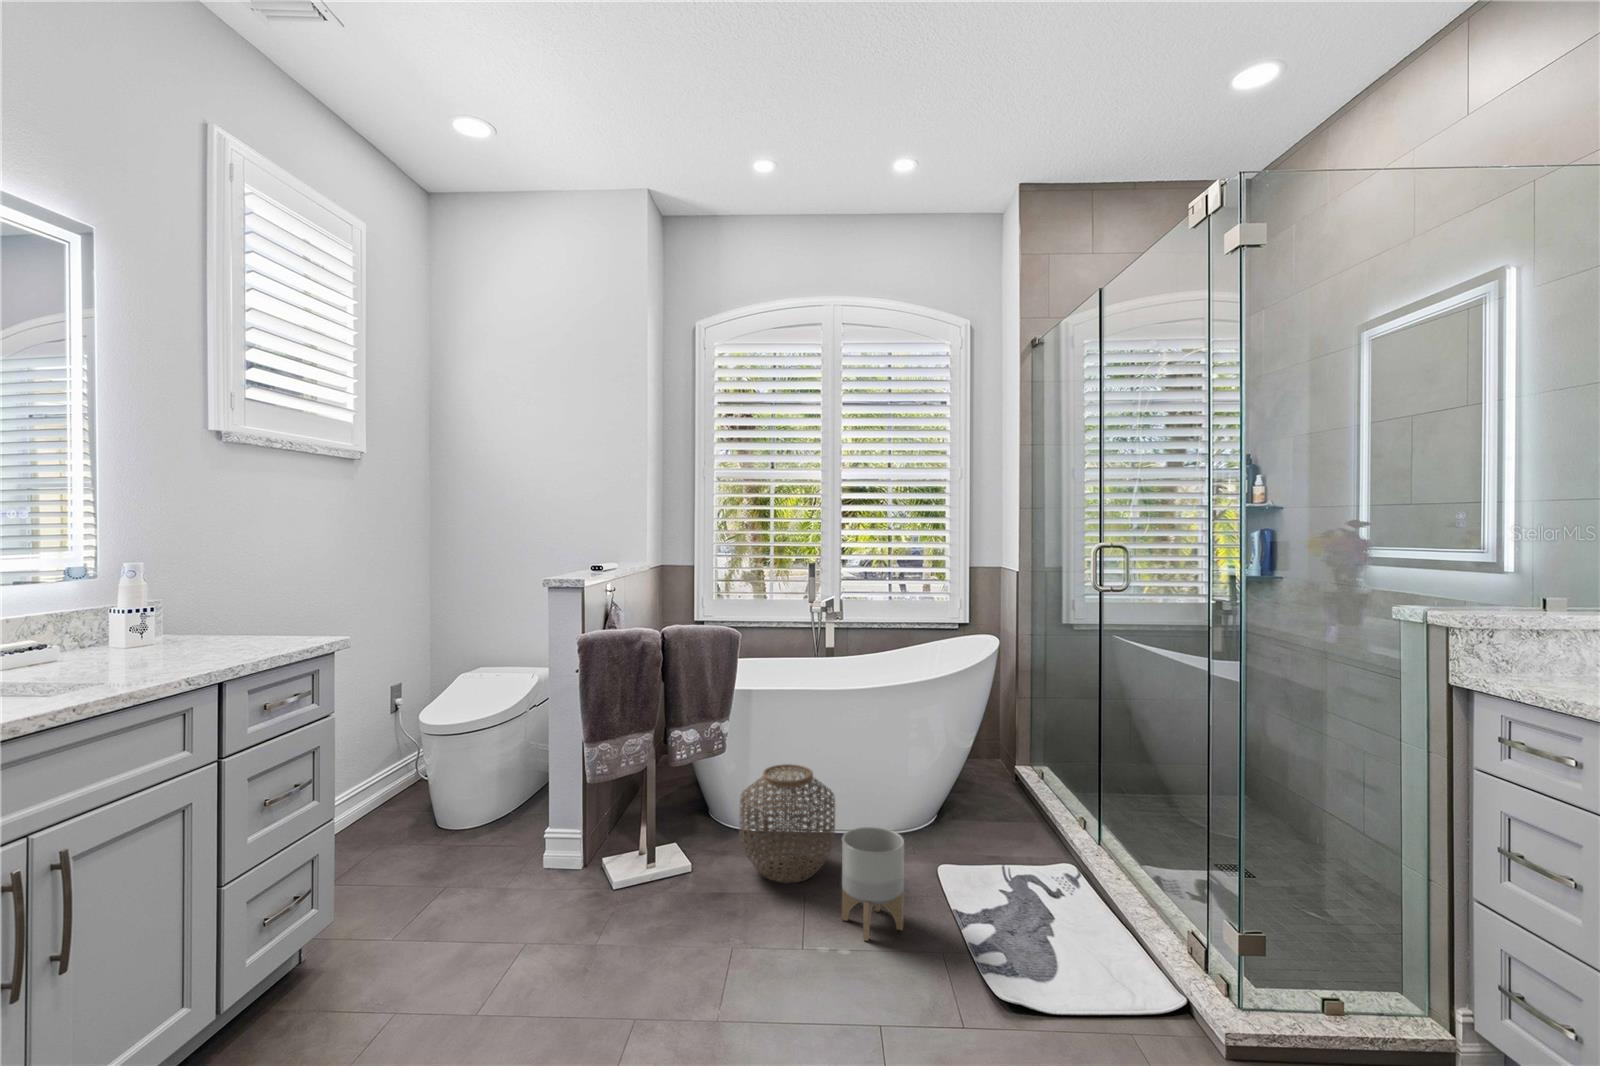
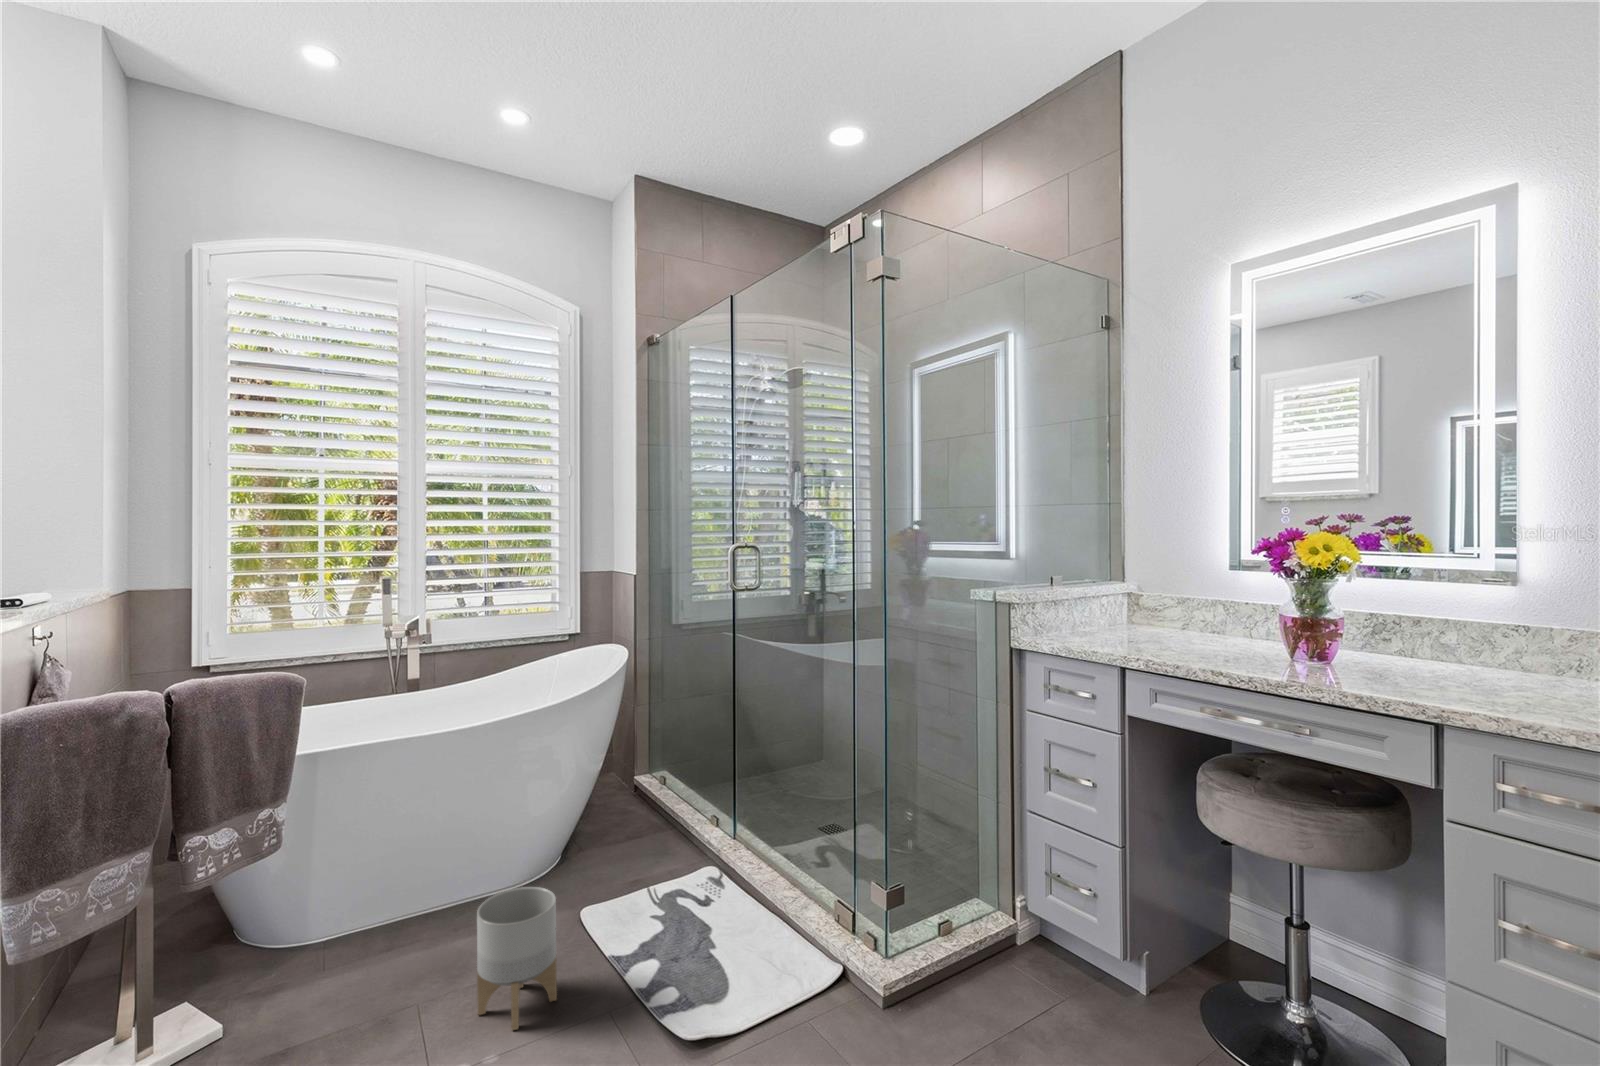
woven basket: present [739,764,835,883] -> none [311,837,453,997]

